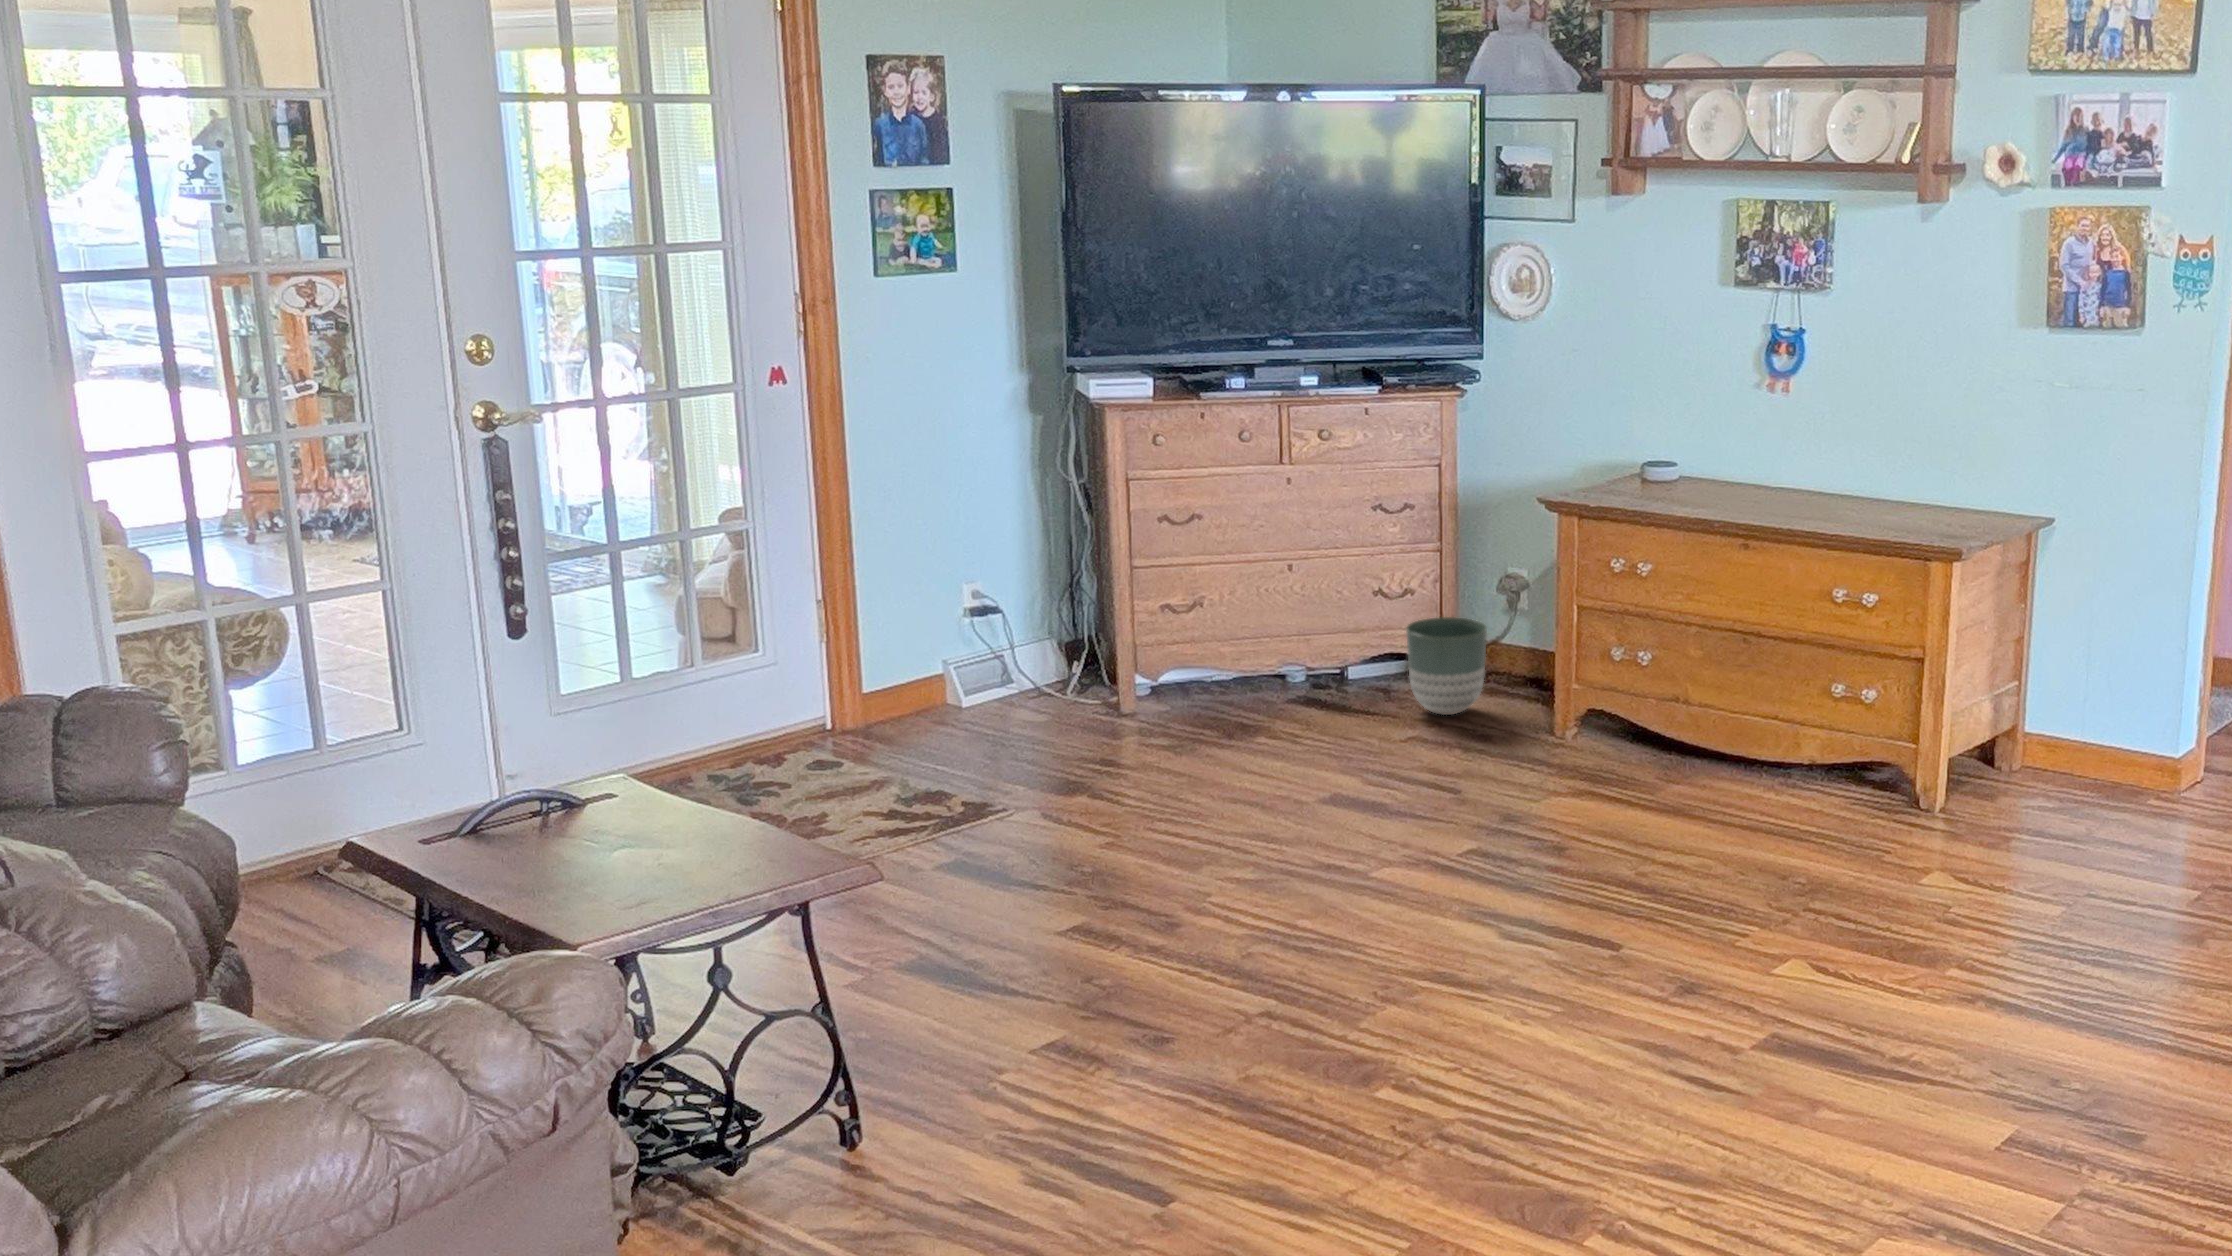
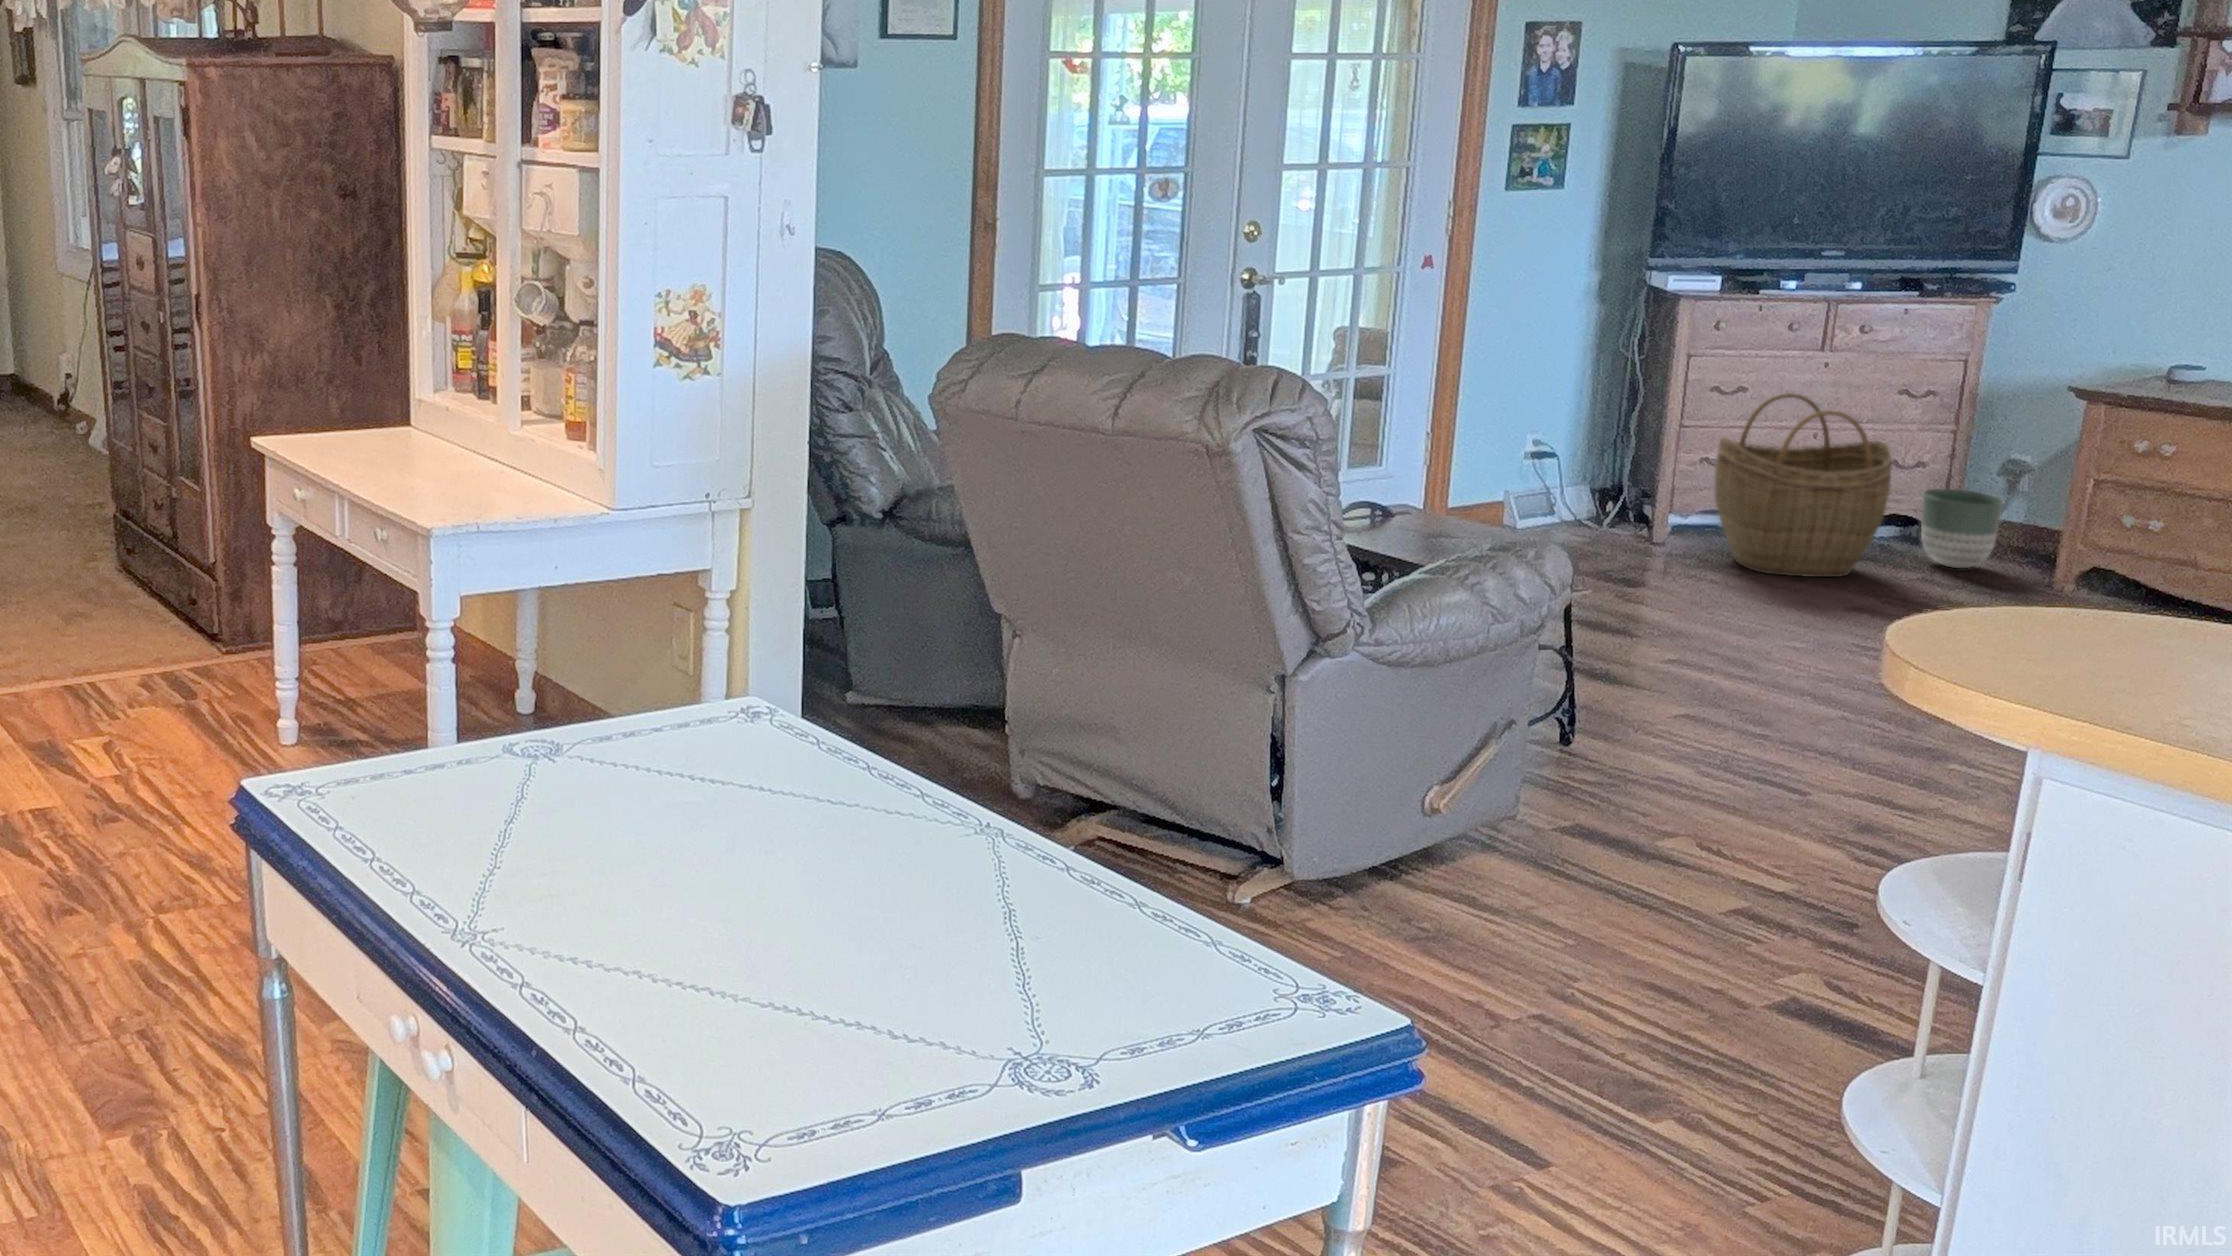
woven basket: none [1162,523,1357,763] -> present [1715,393,1892,577]

